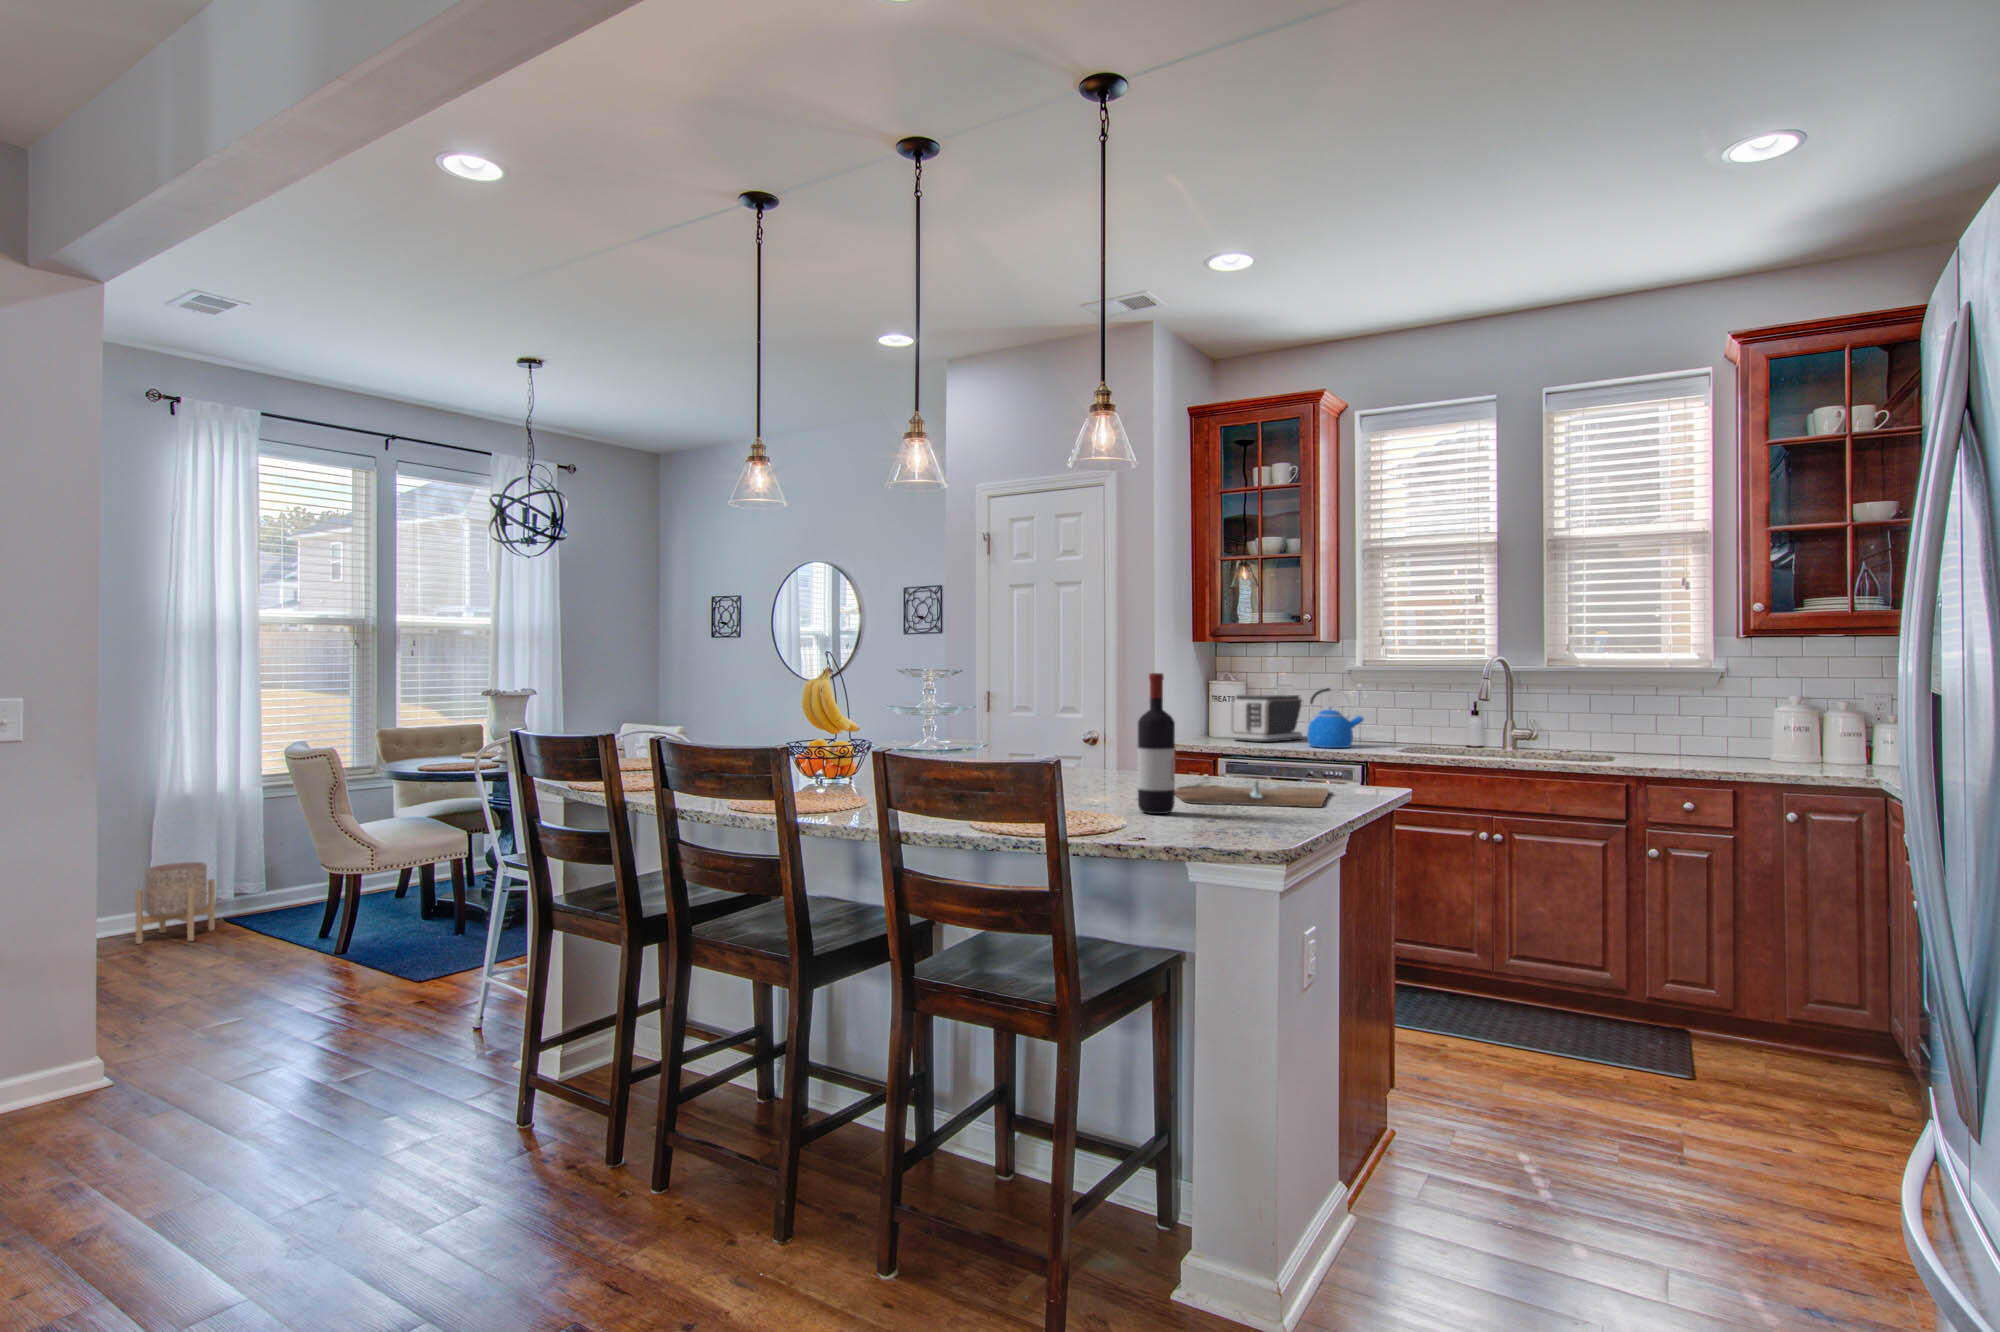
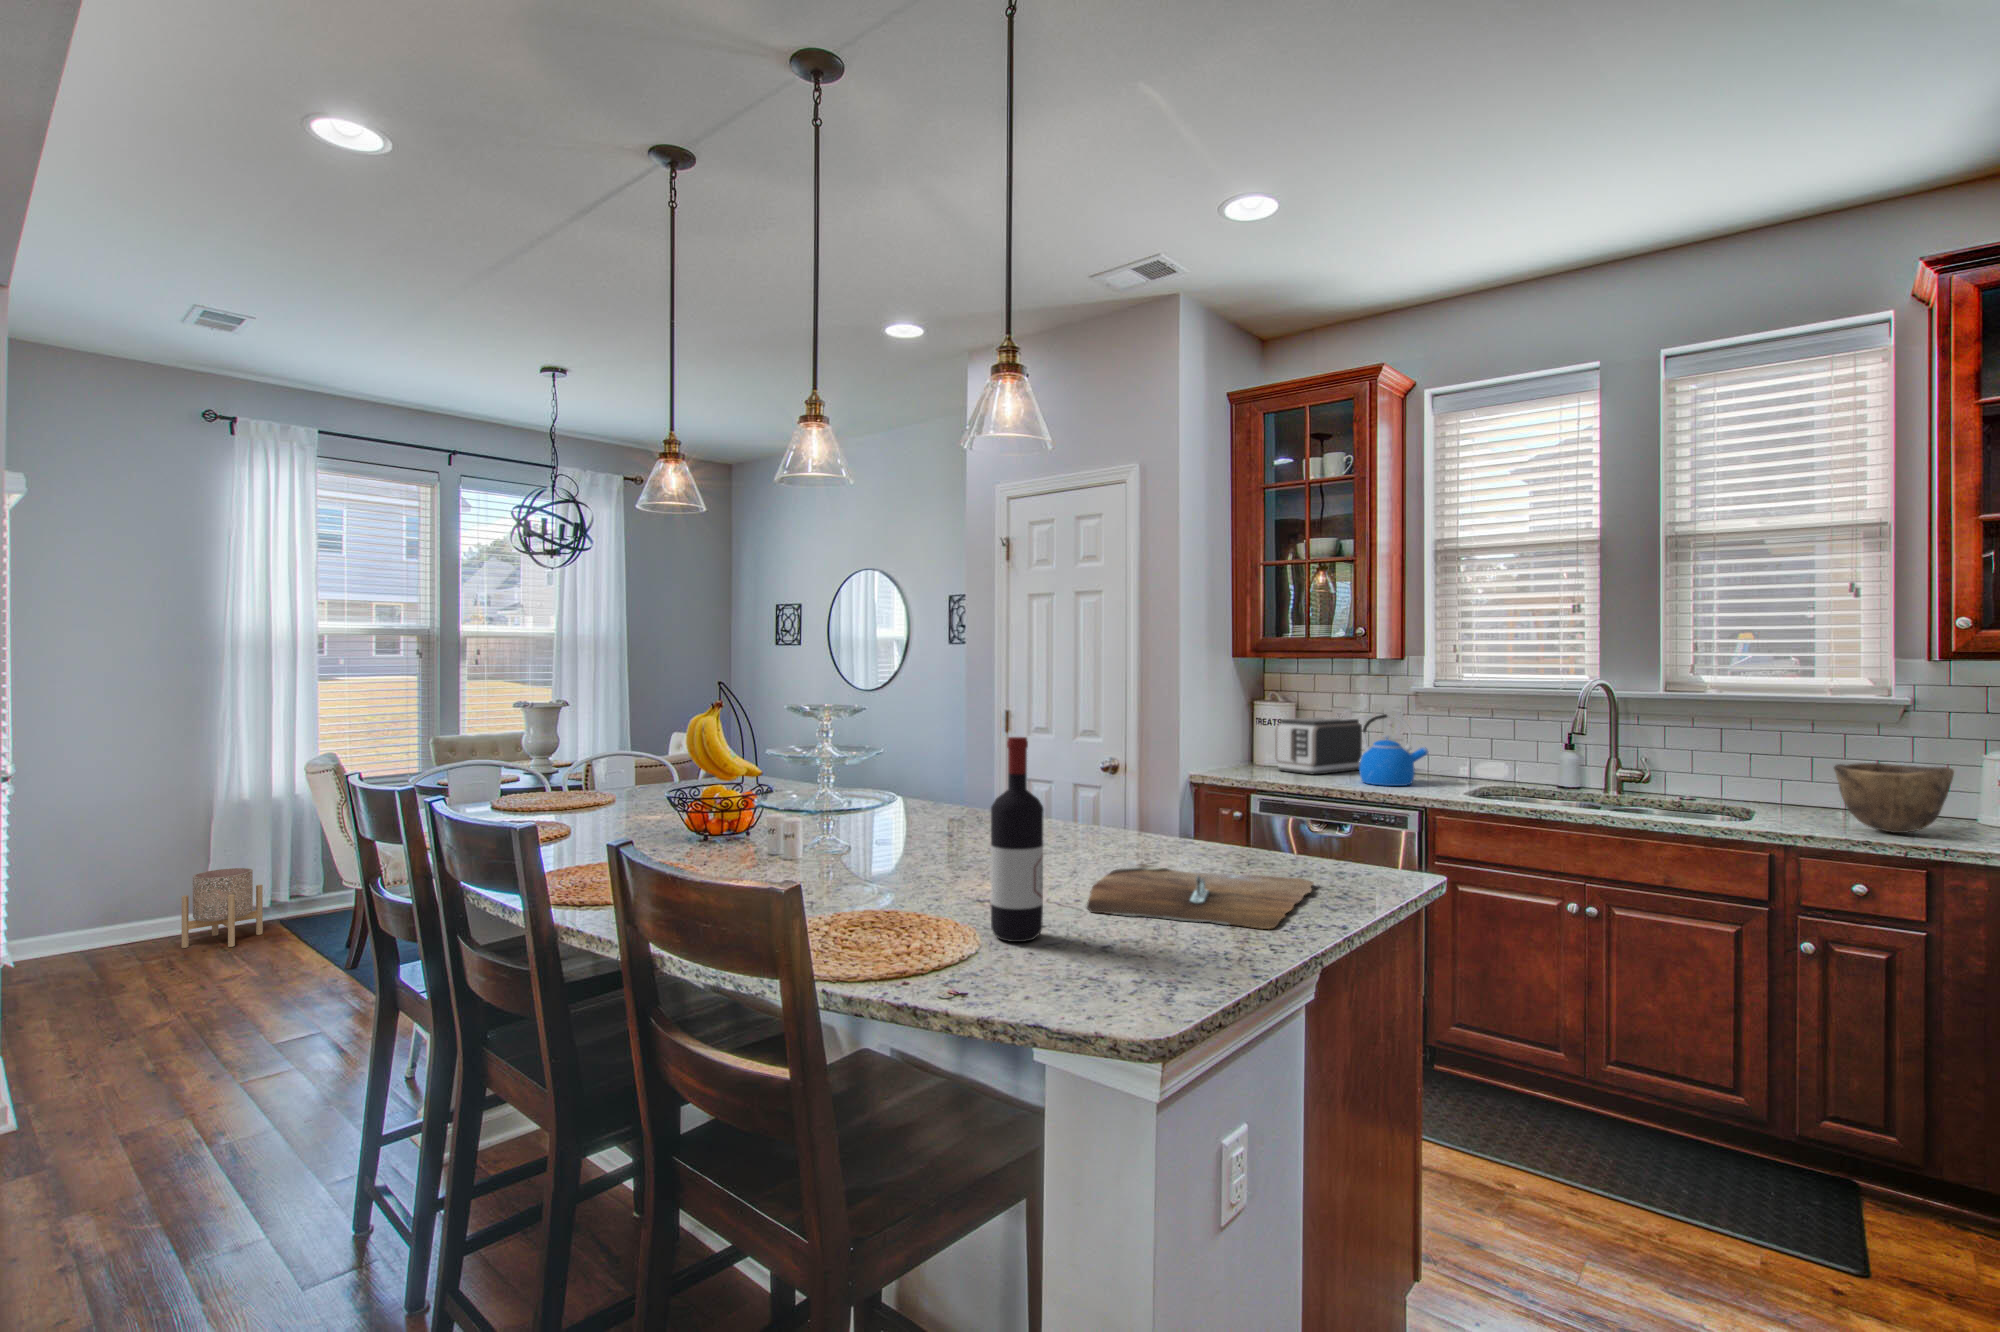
bowl: none [1671,716,1752,767] -> present [1834,763,1954,833]

